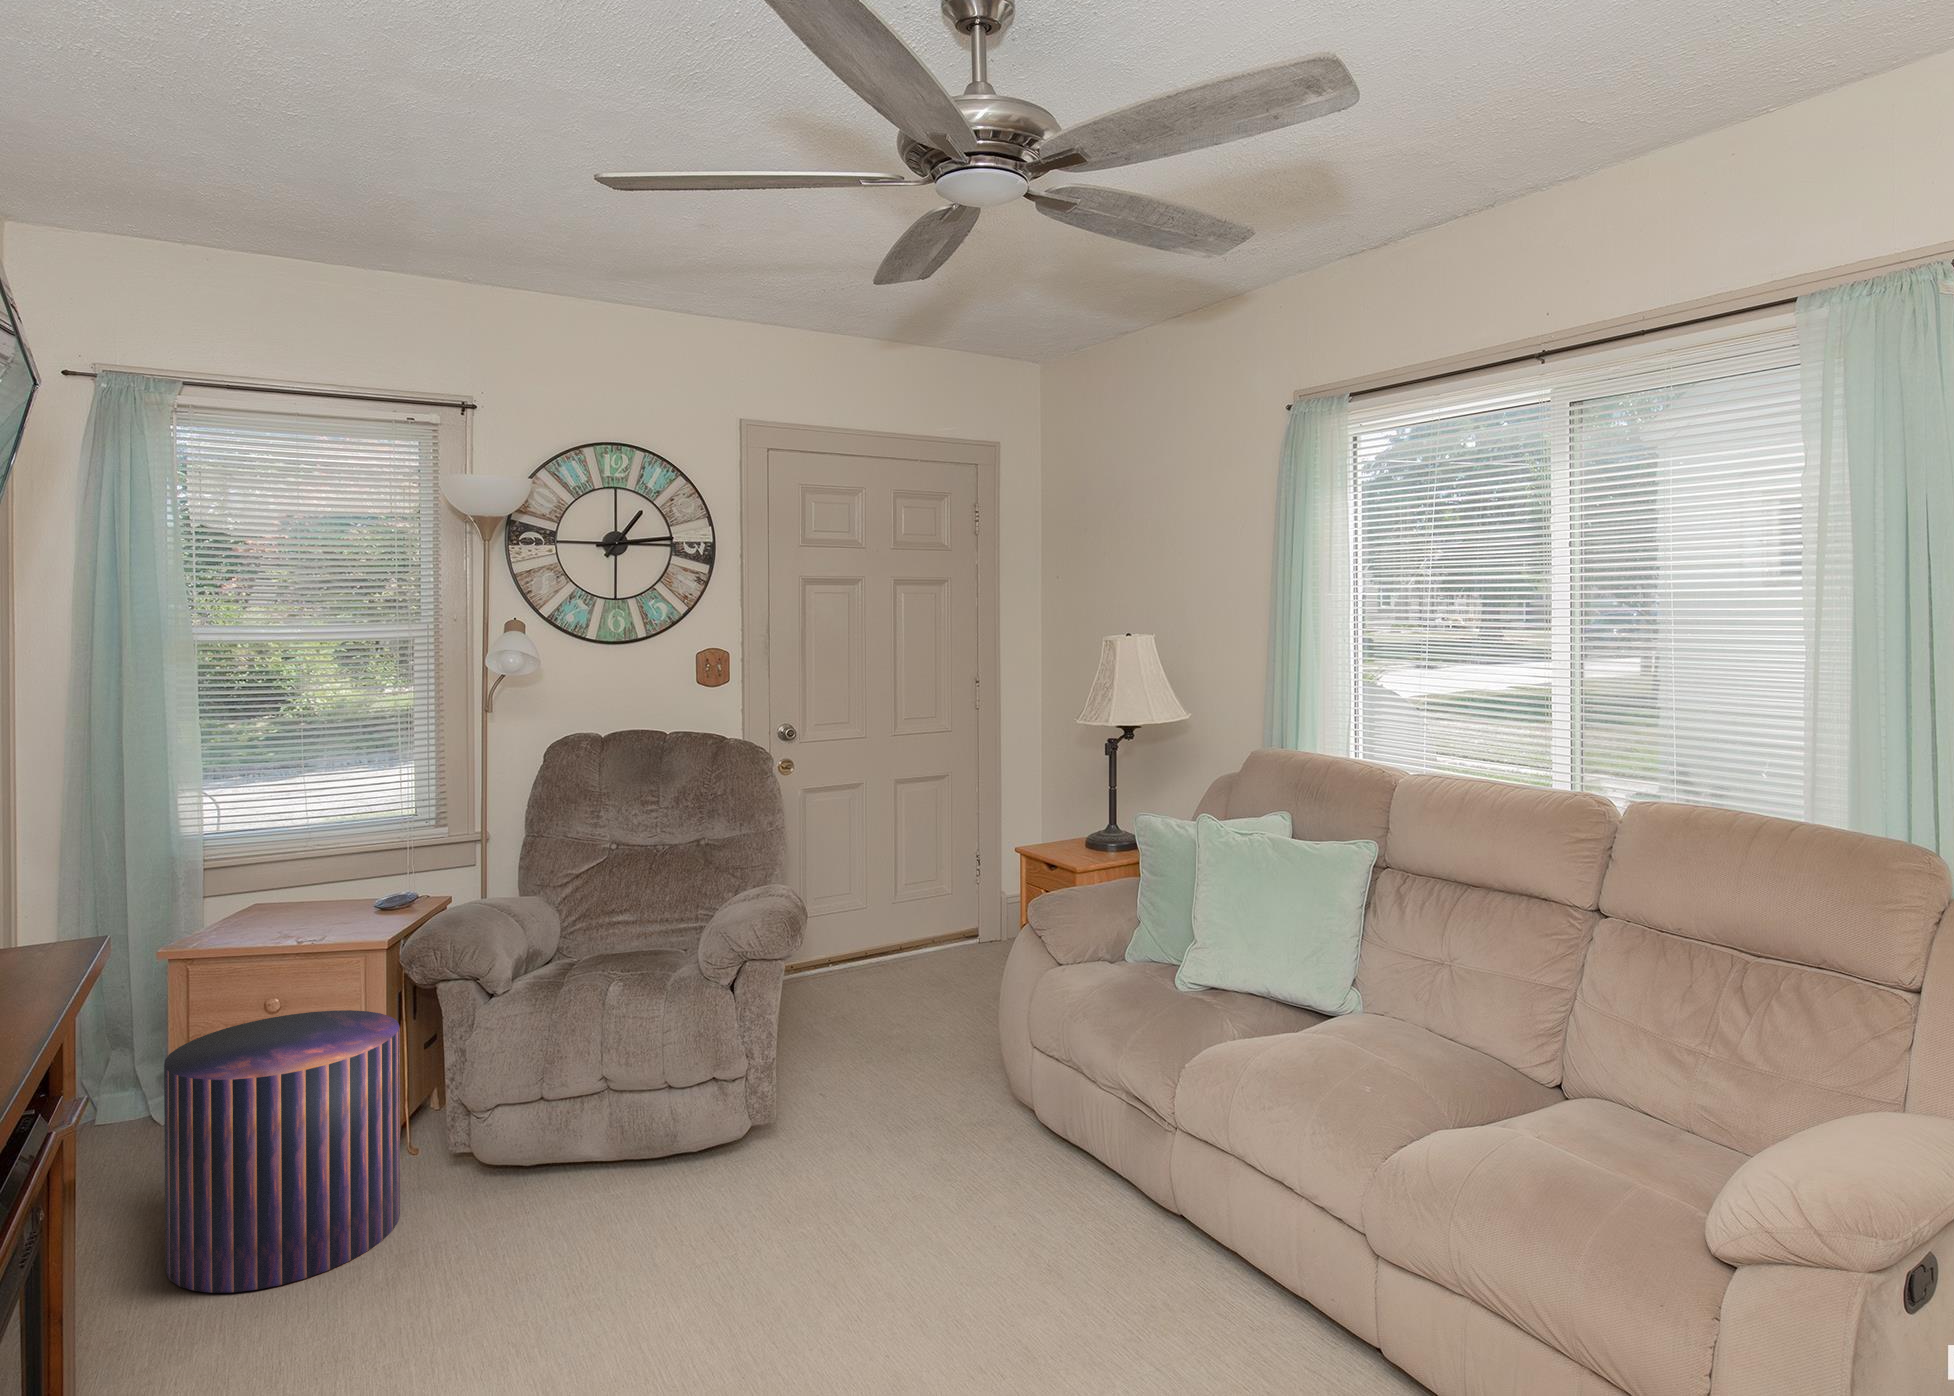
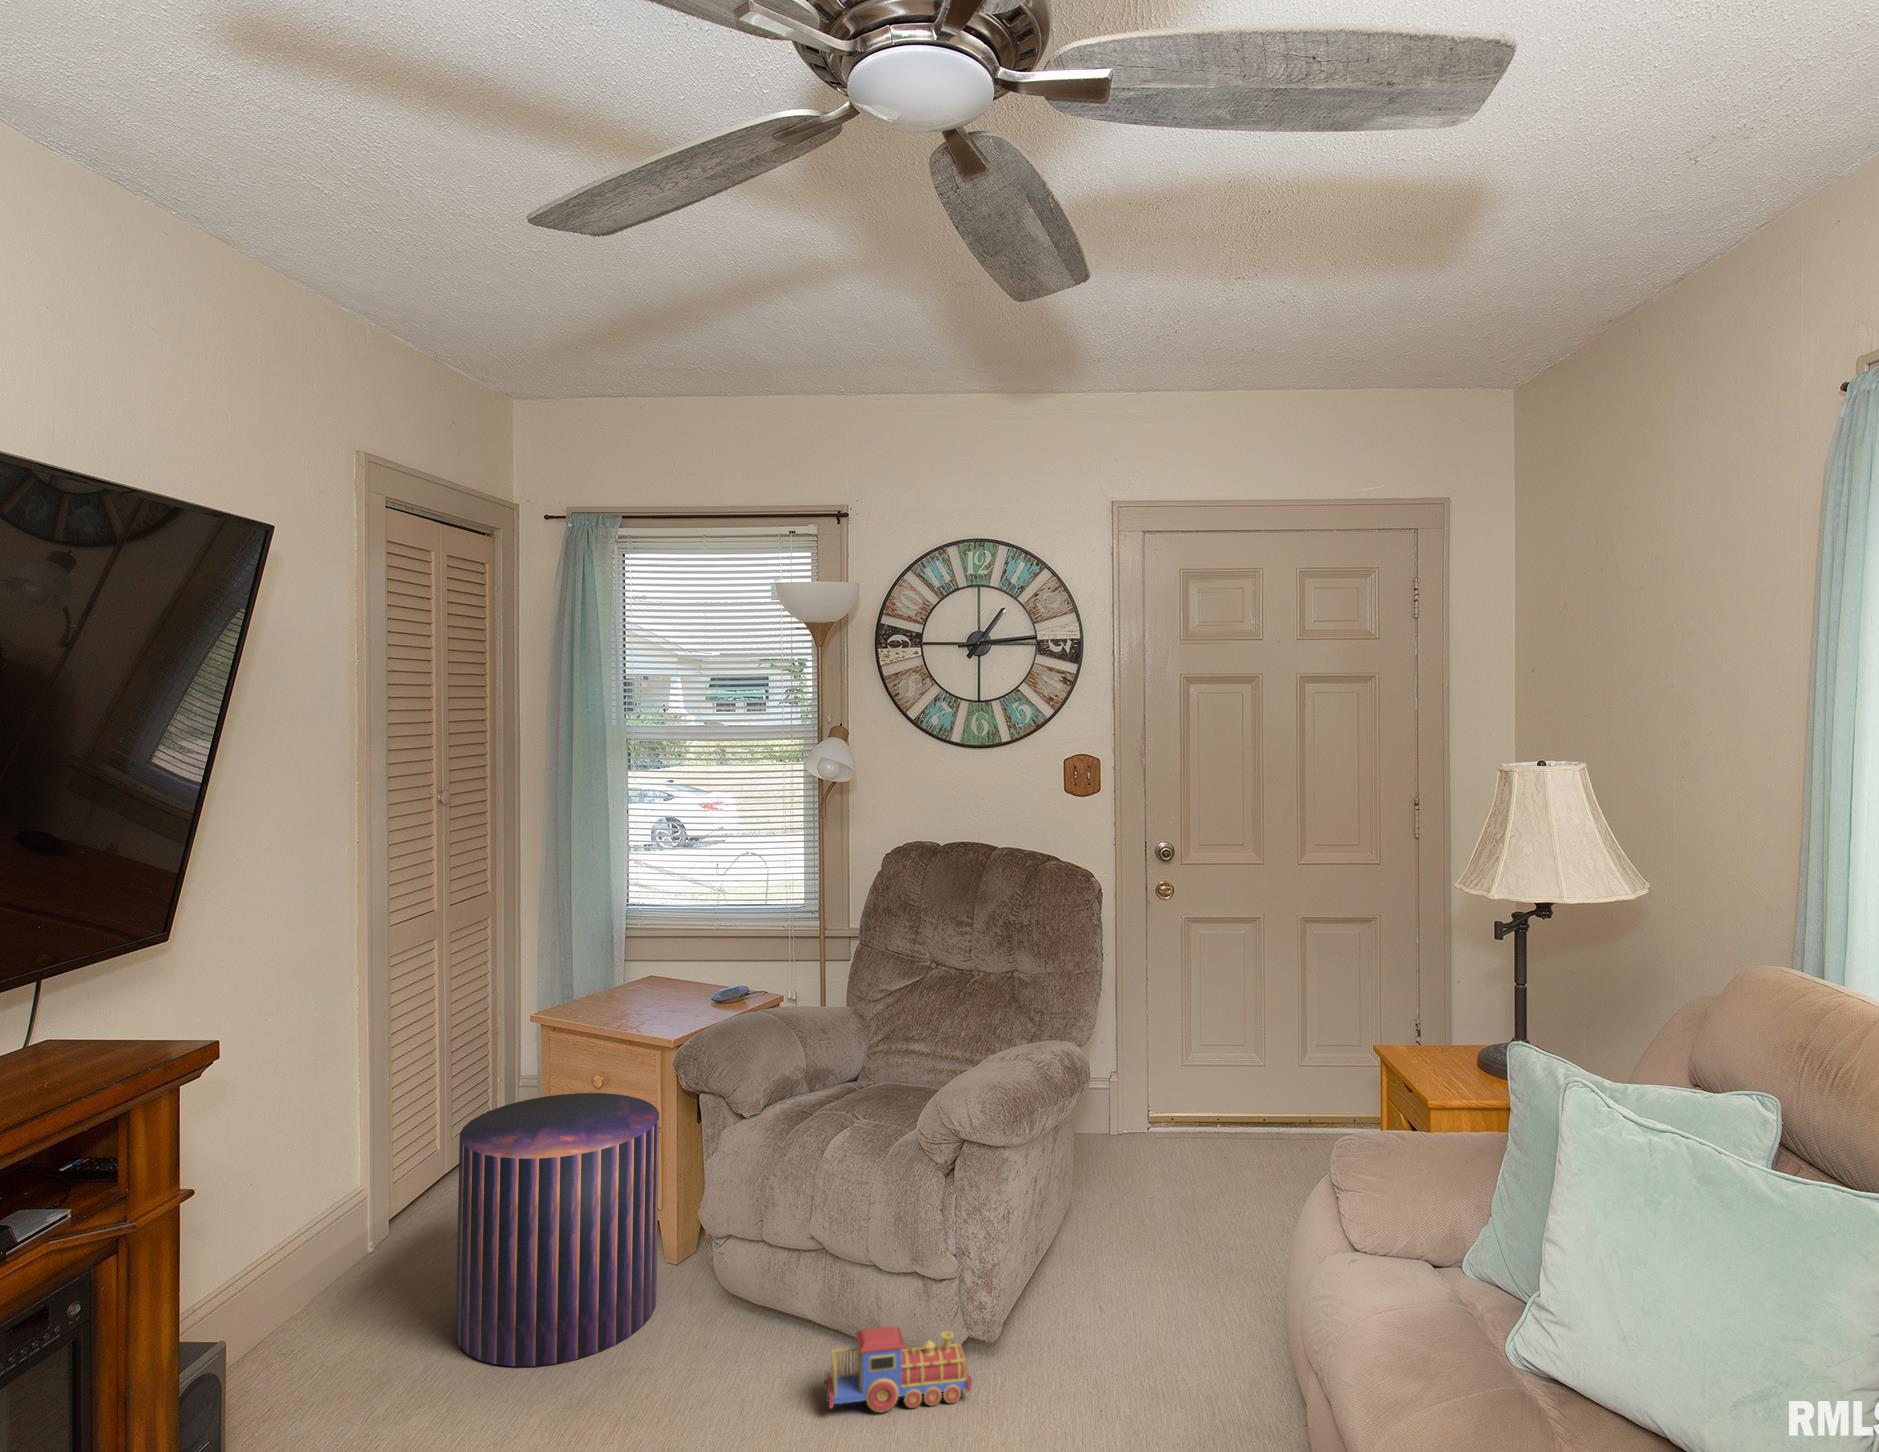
toy train: none [631,1133,758,1216] -> present [825,1326,971,1412]

